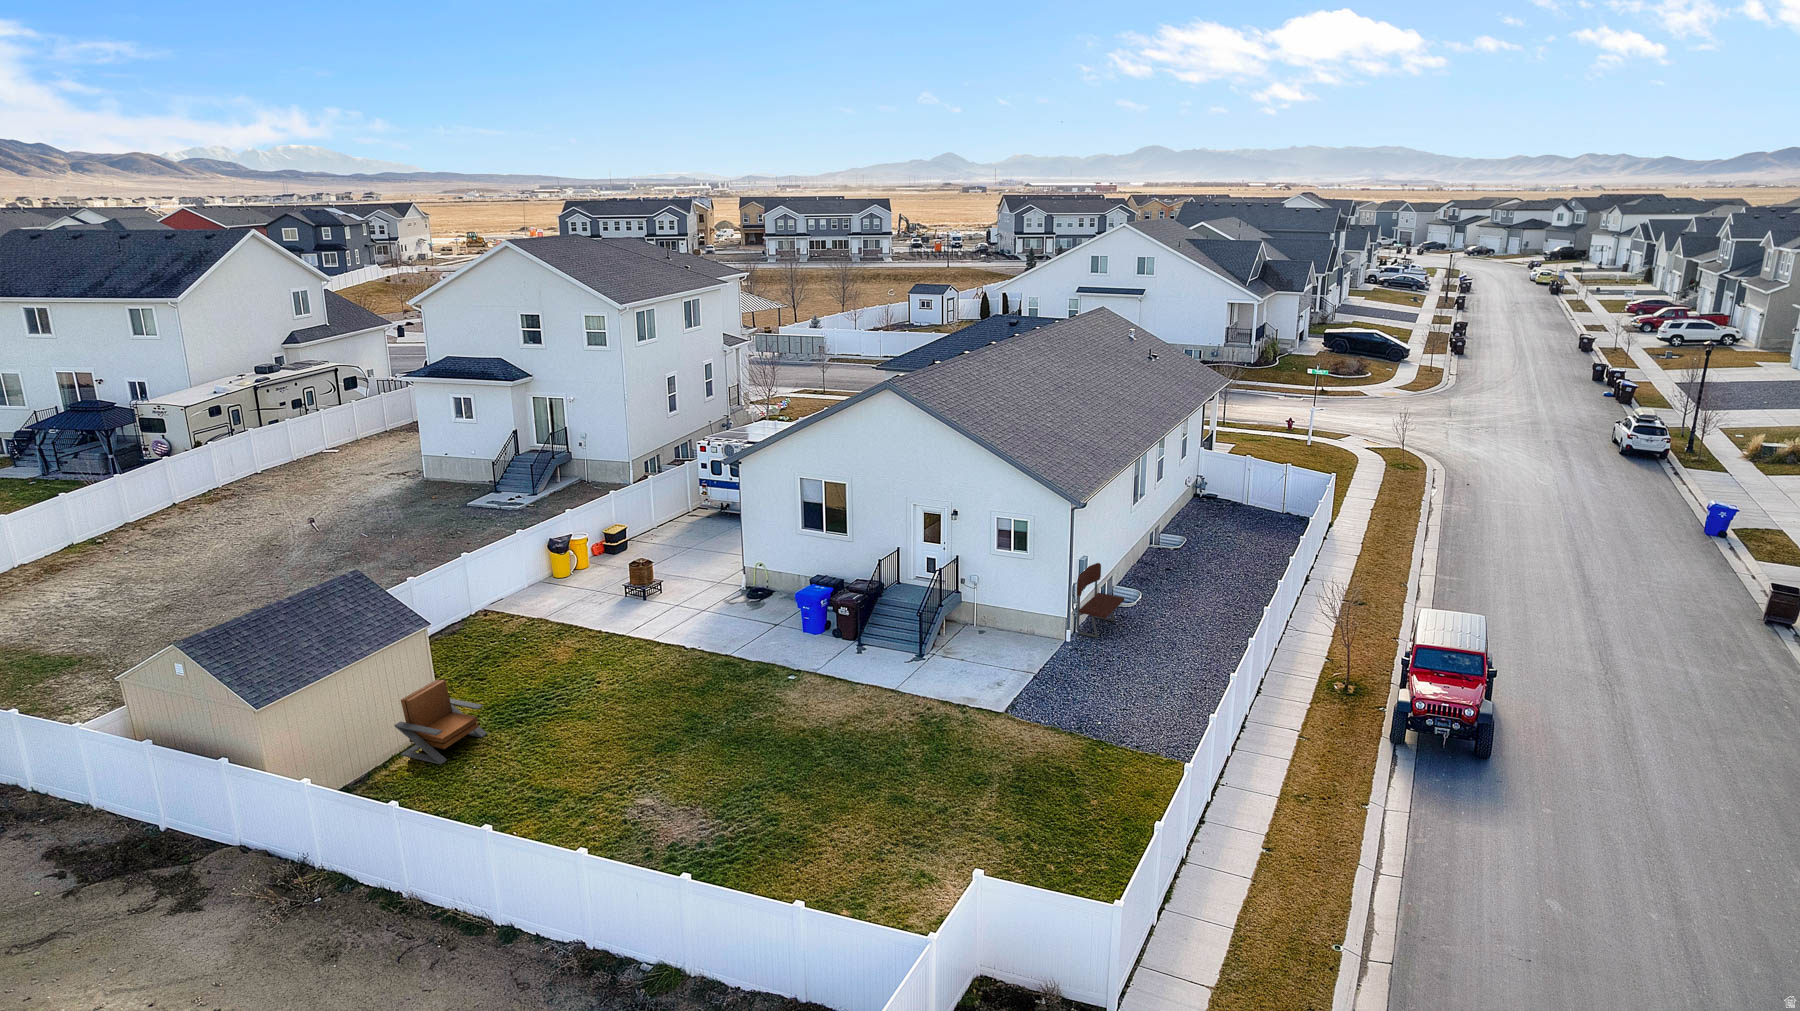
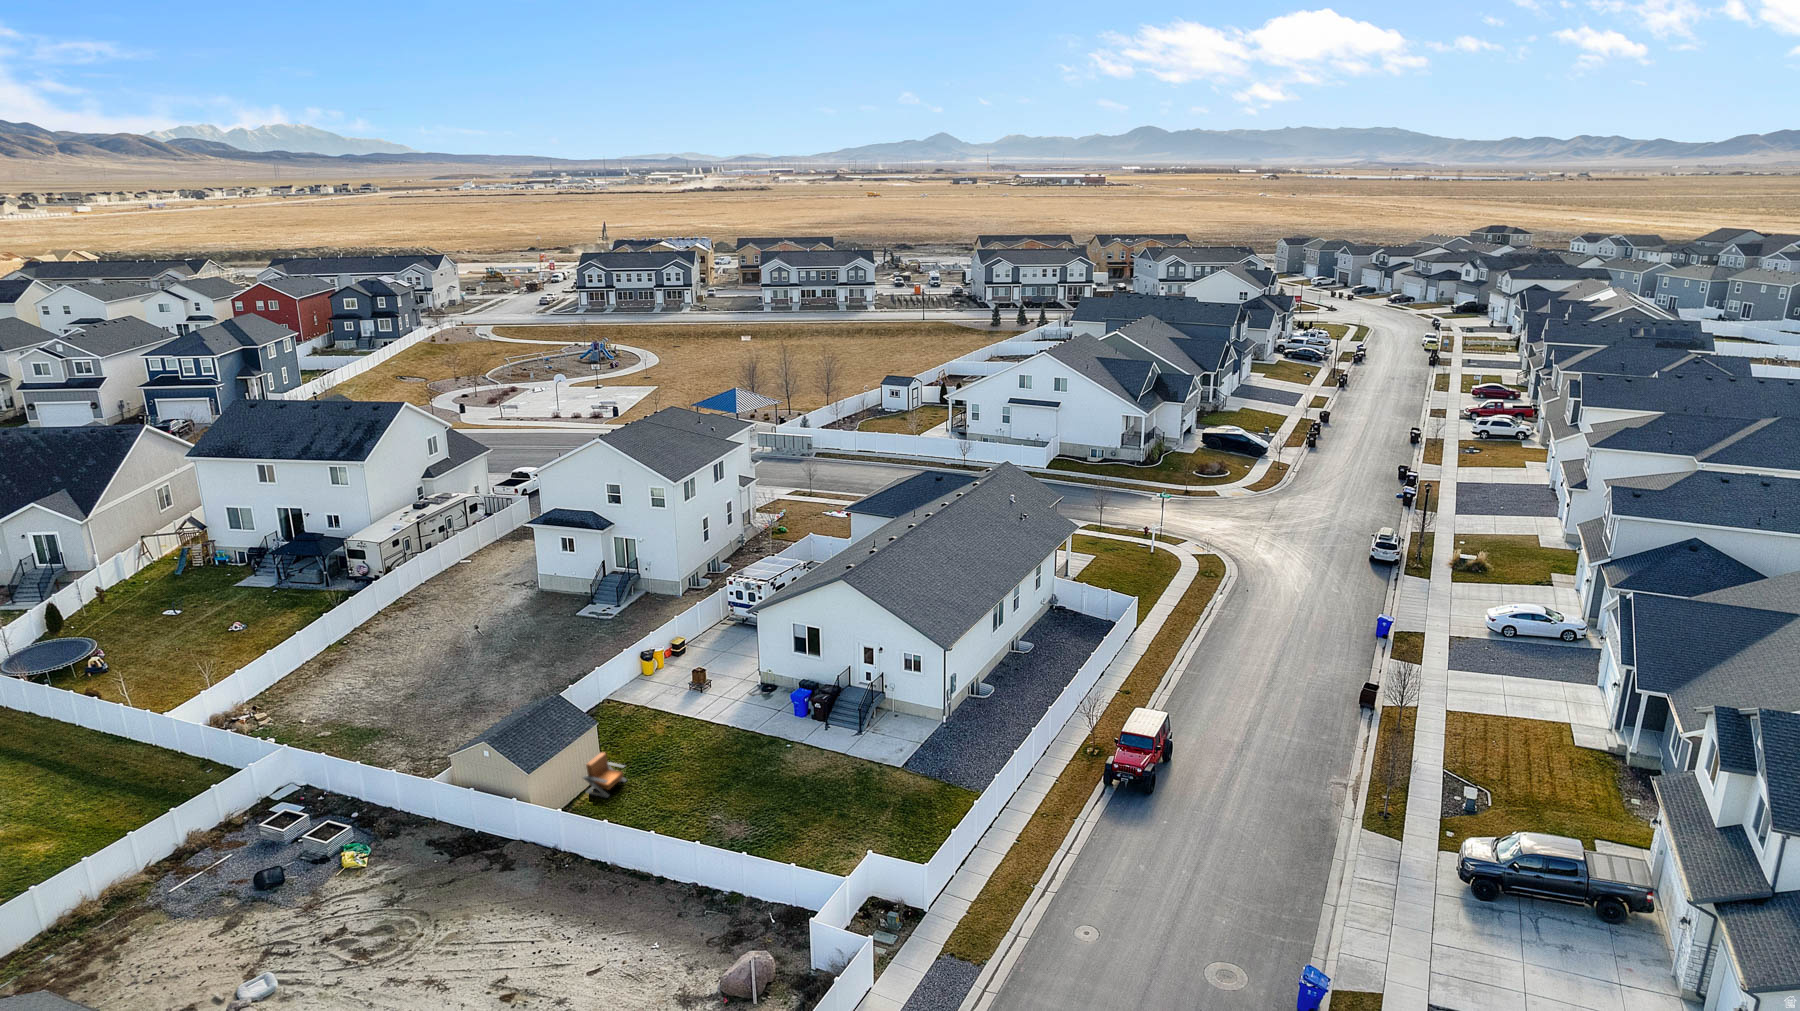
bench: present [1076,563,1124,638] -> none [952,675,982,720]

